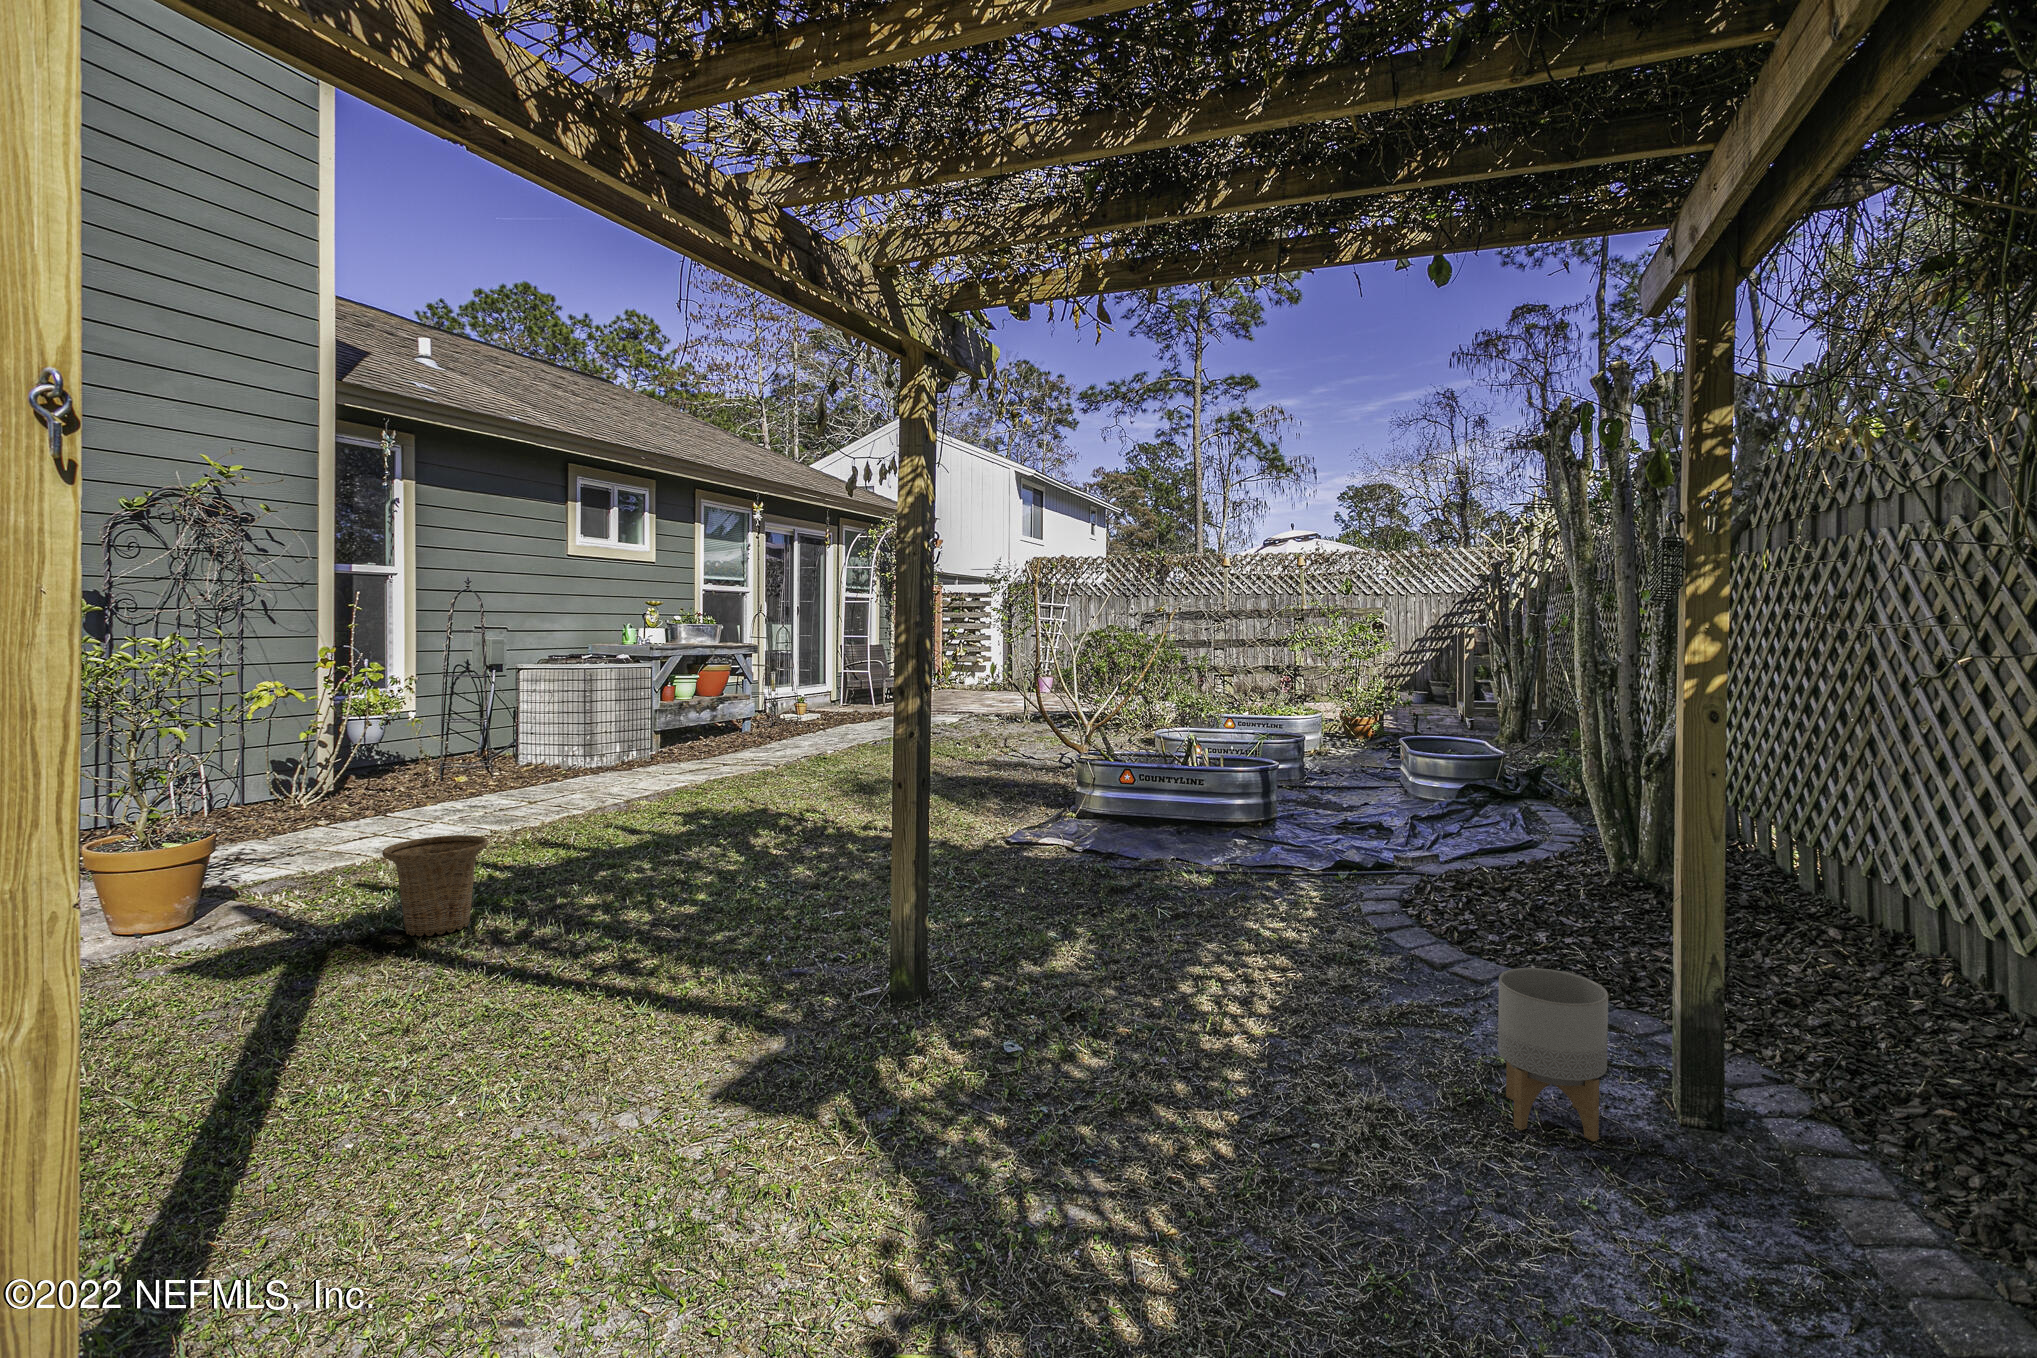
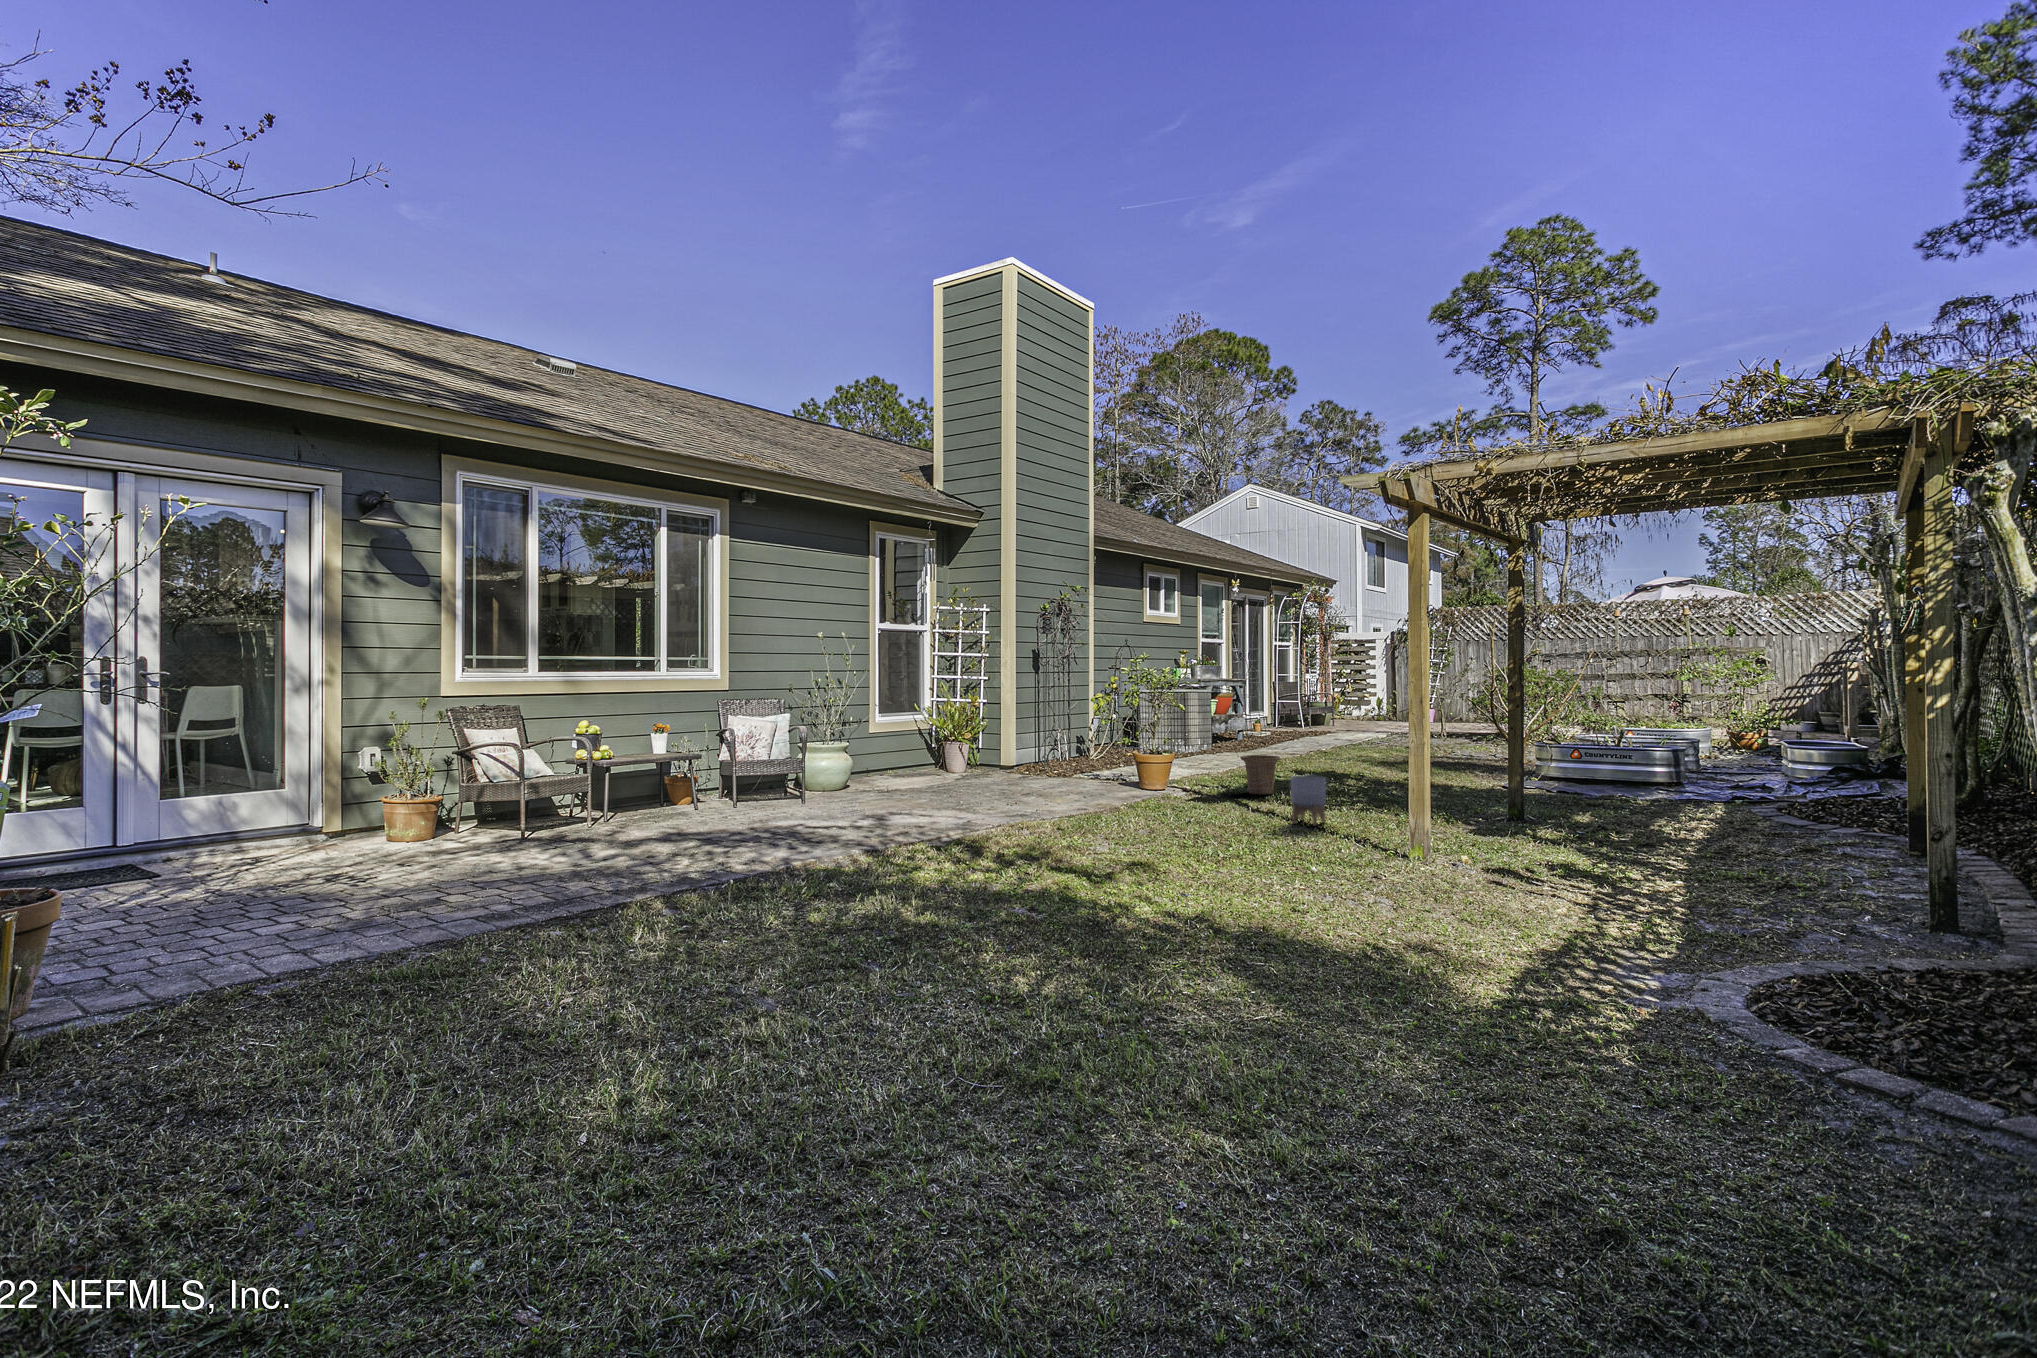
planter: present [1498,968,1608,1141] -> present [1291,776,1326,825]

